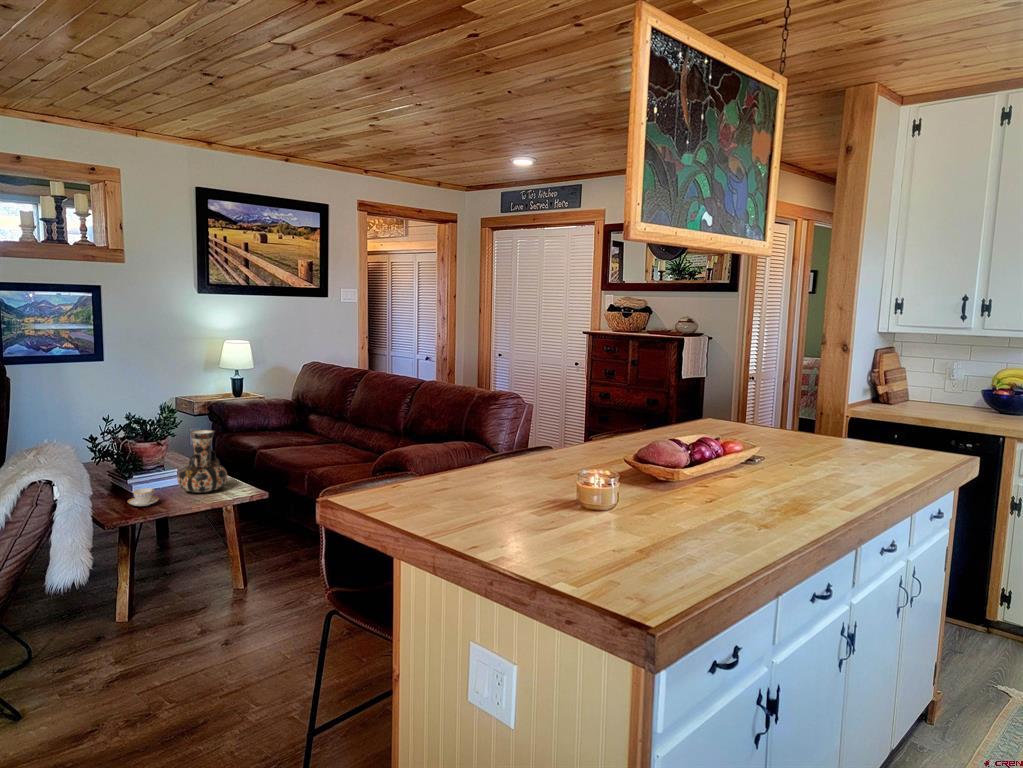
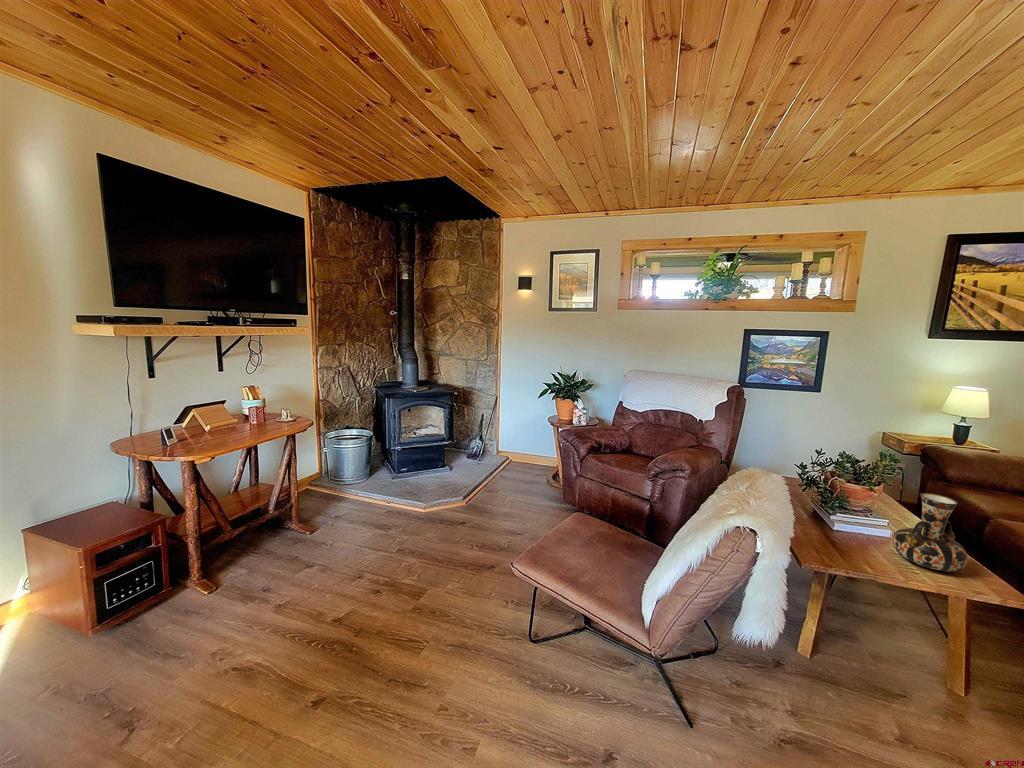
teacup: present [128,488,159,506] -> none [830,536,867,559]

